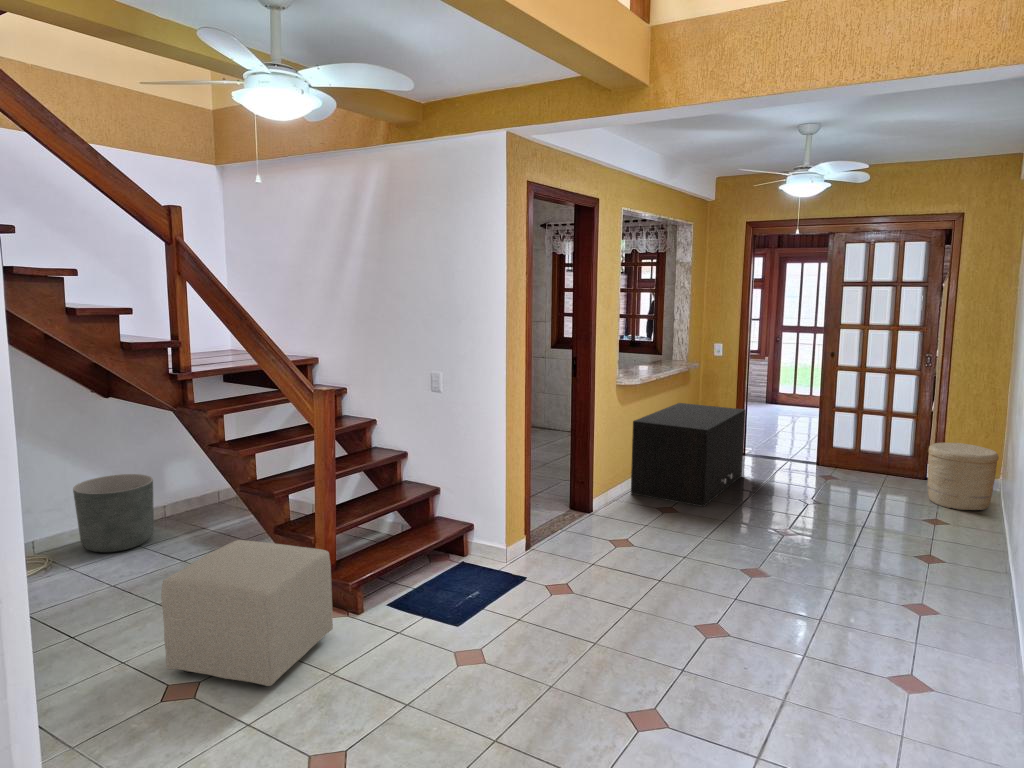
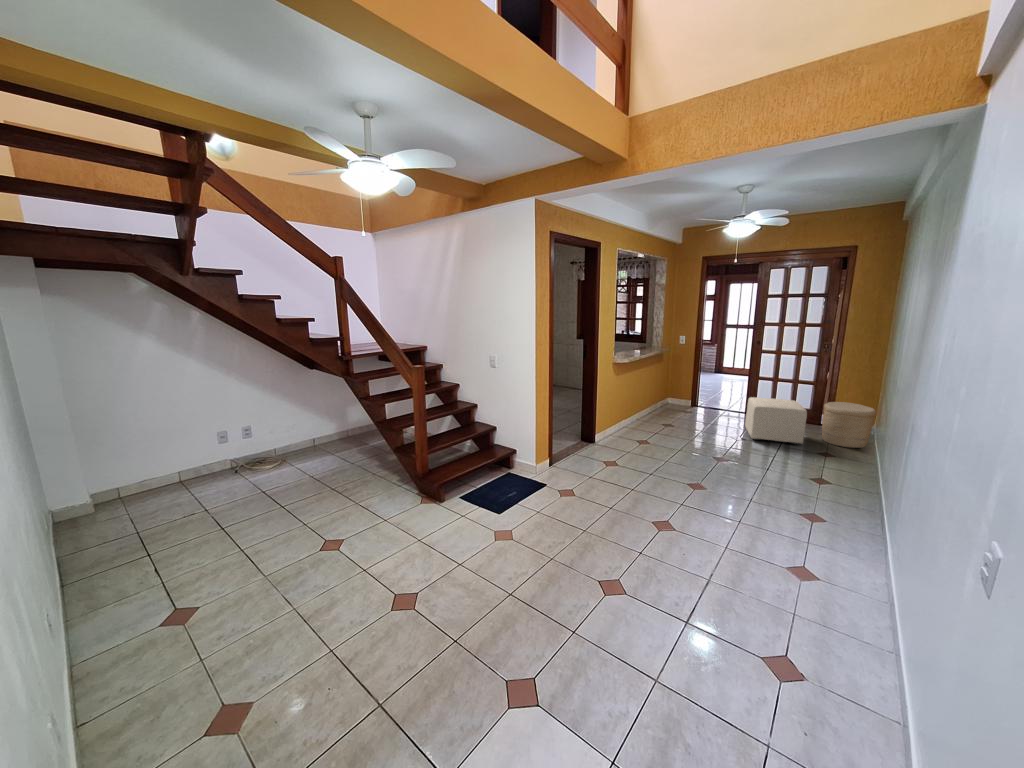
storage cabinet: present [631,403,745,507] -> none [620,374,697,440]
planter: present [73,474,154,552] -> none [294,413,339,457]
ottoman: present [161,540,333,686] -> present [745,397,807,444]

